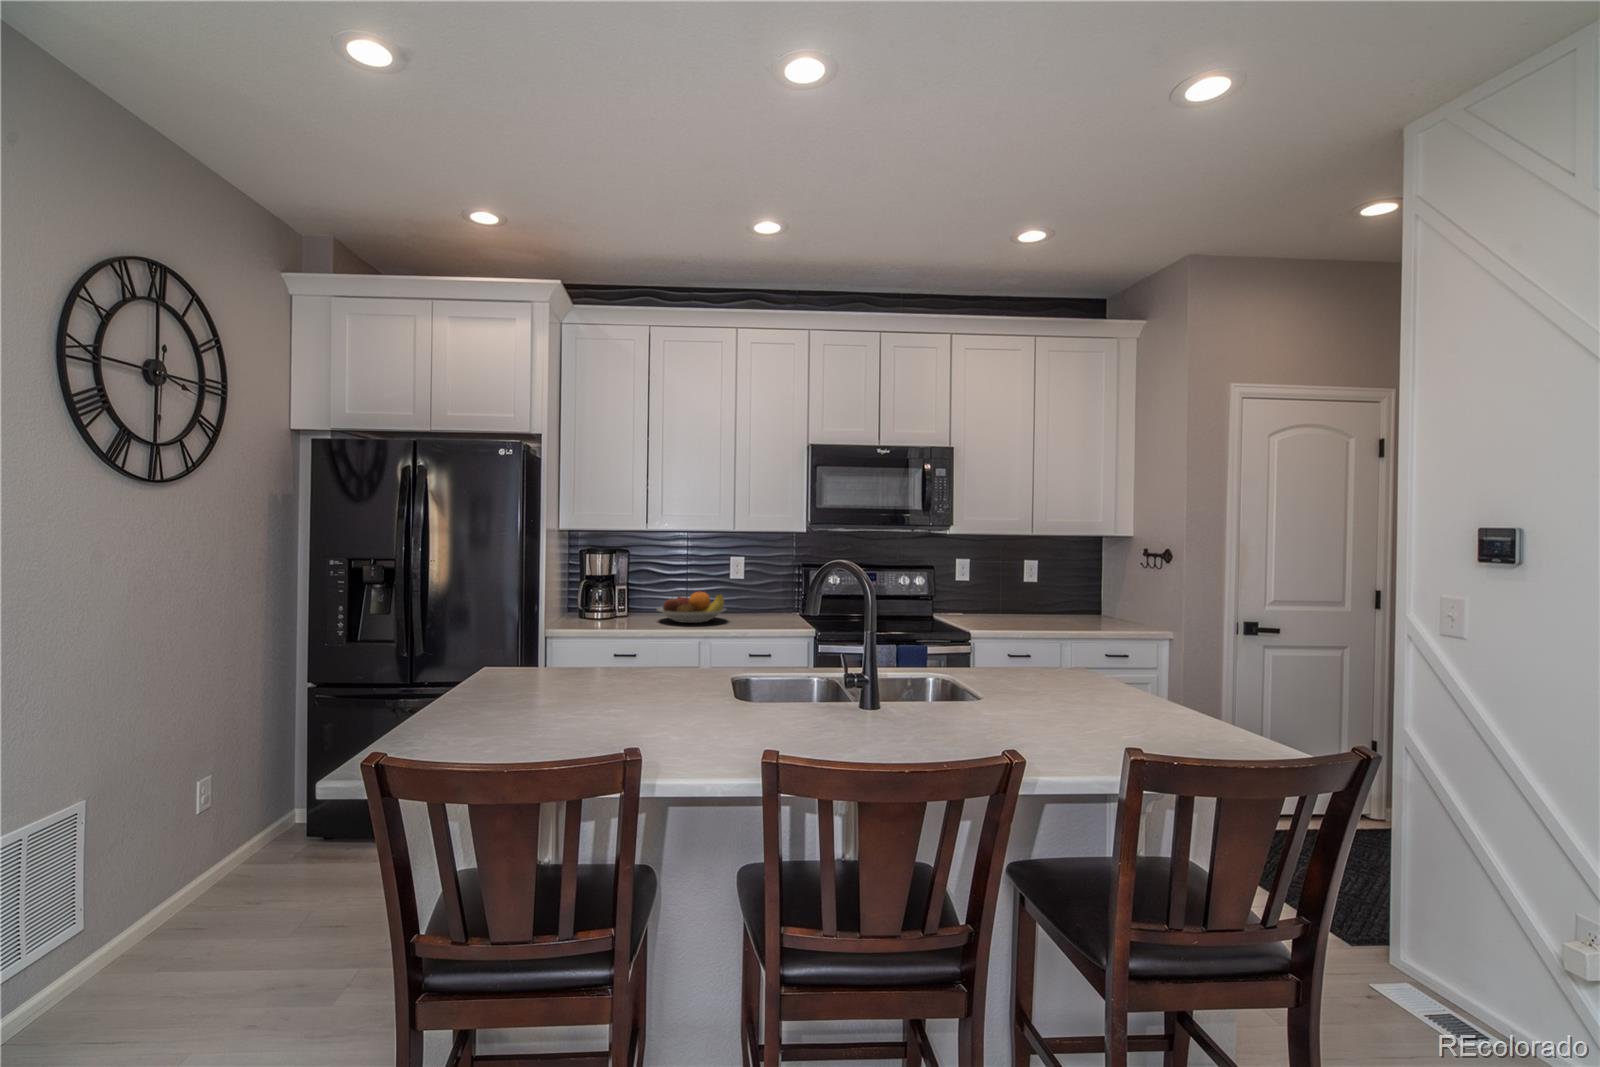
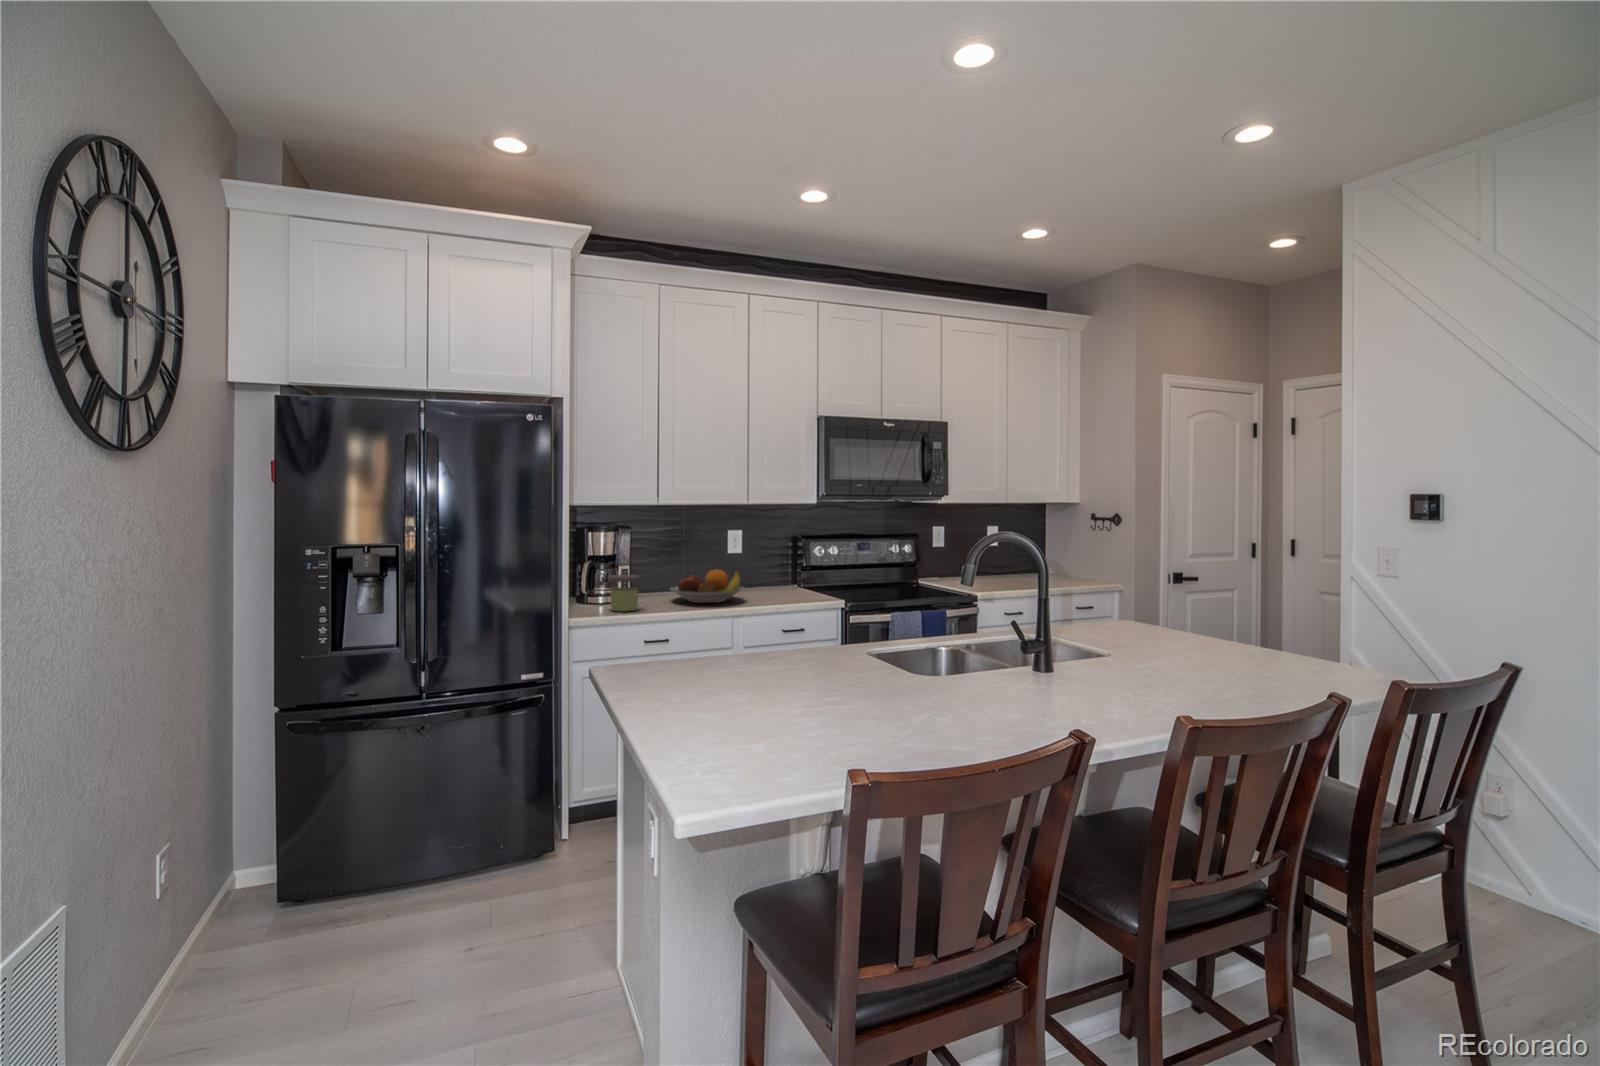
jar: none [591,593,621,626] -> present [608,574,640,611]

